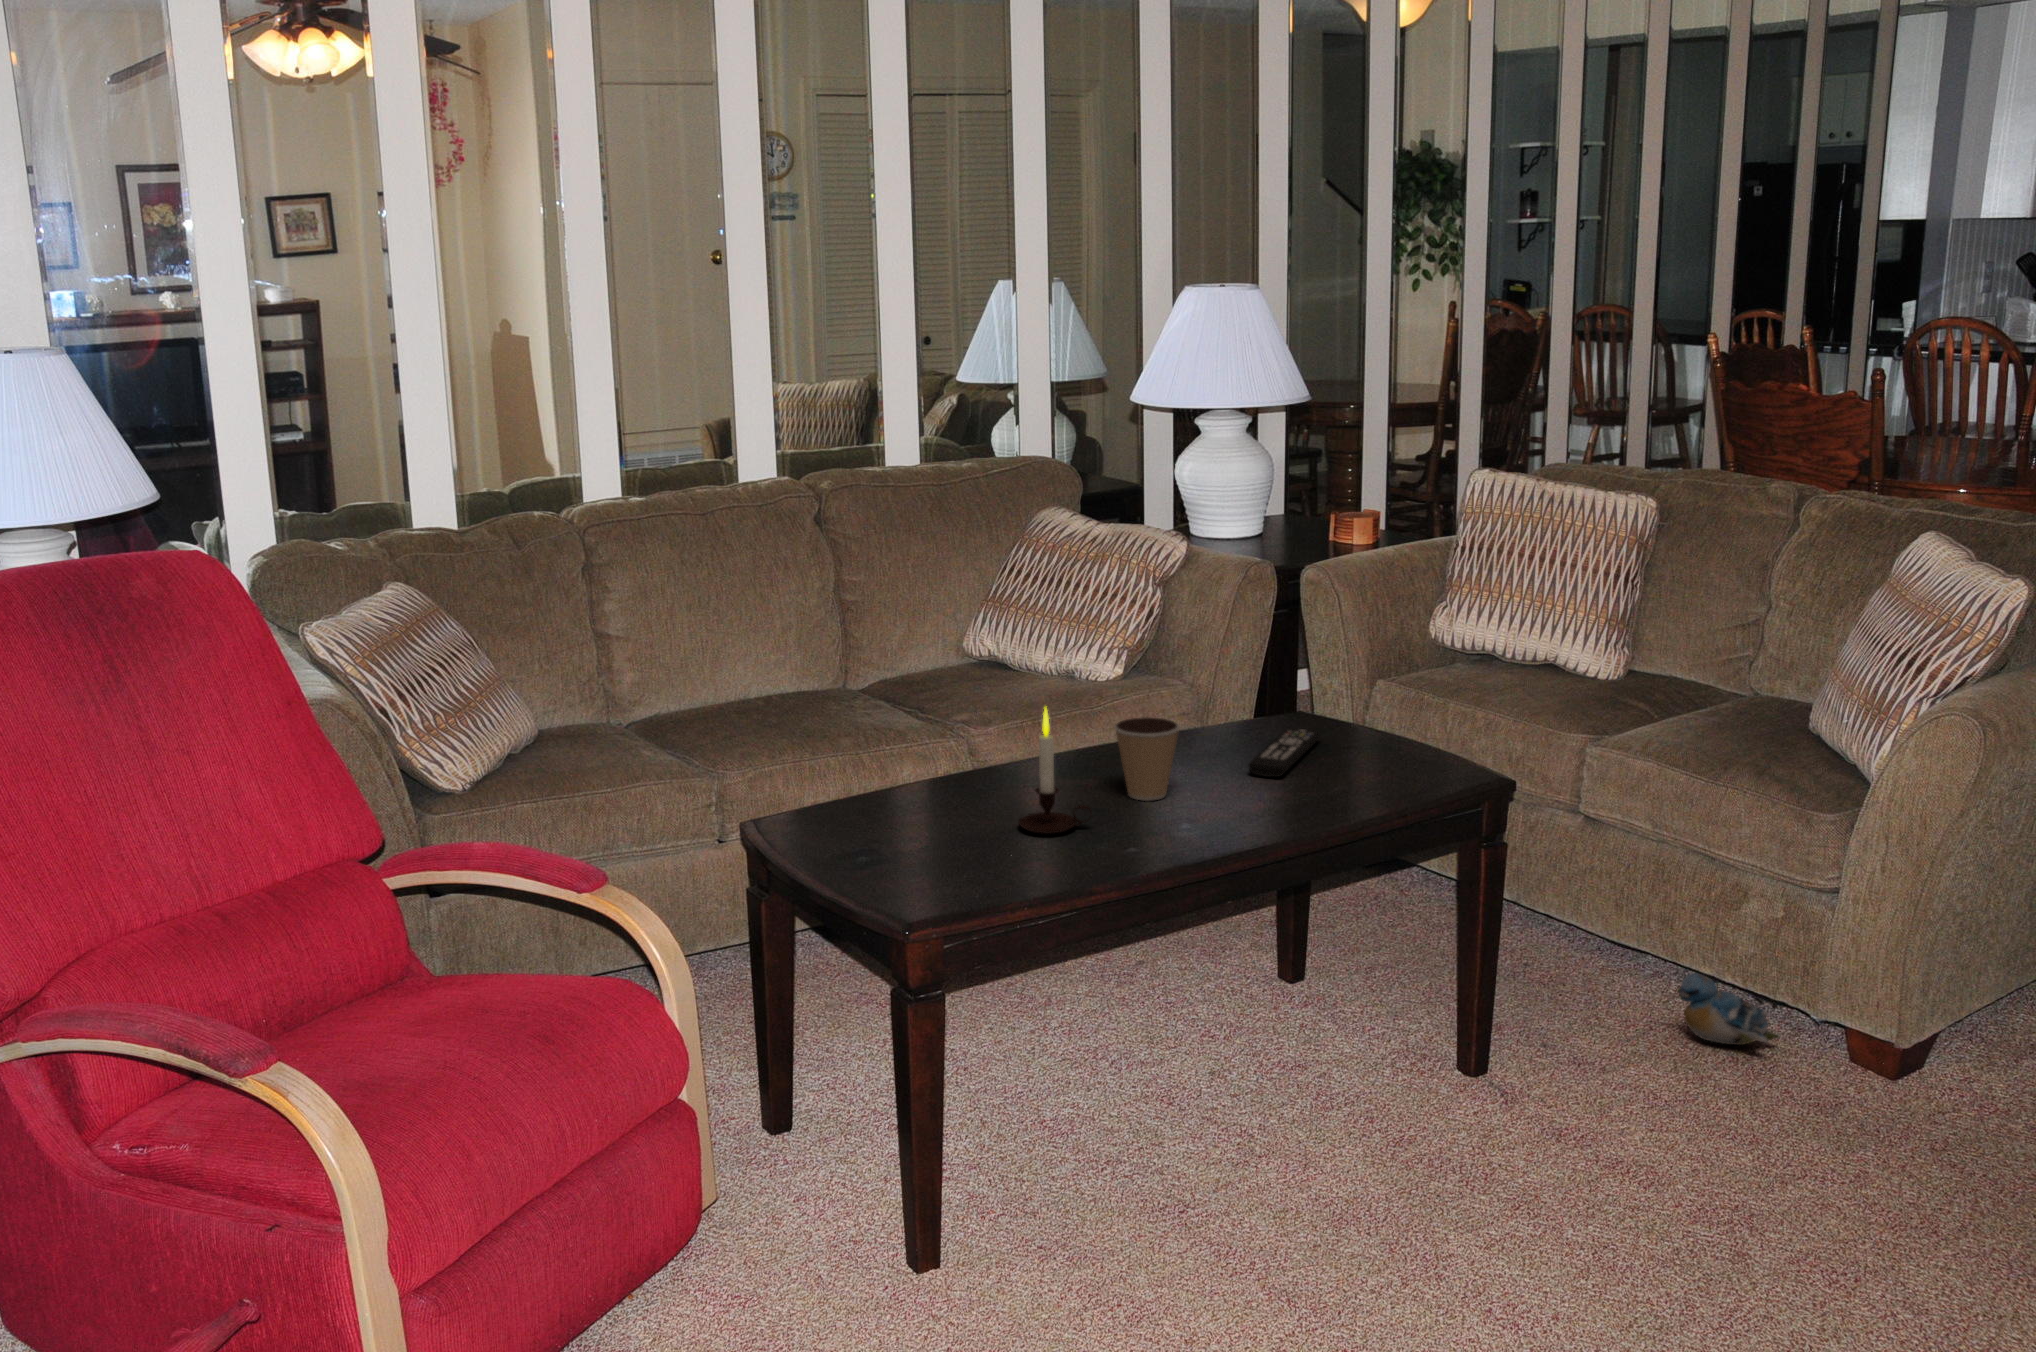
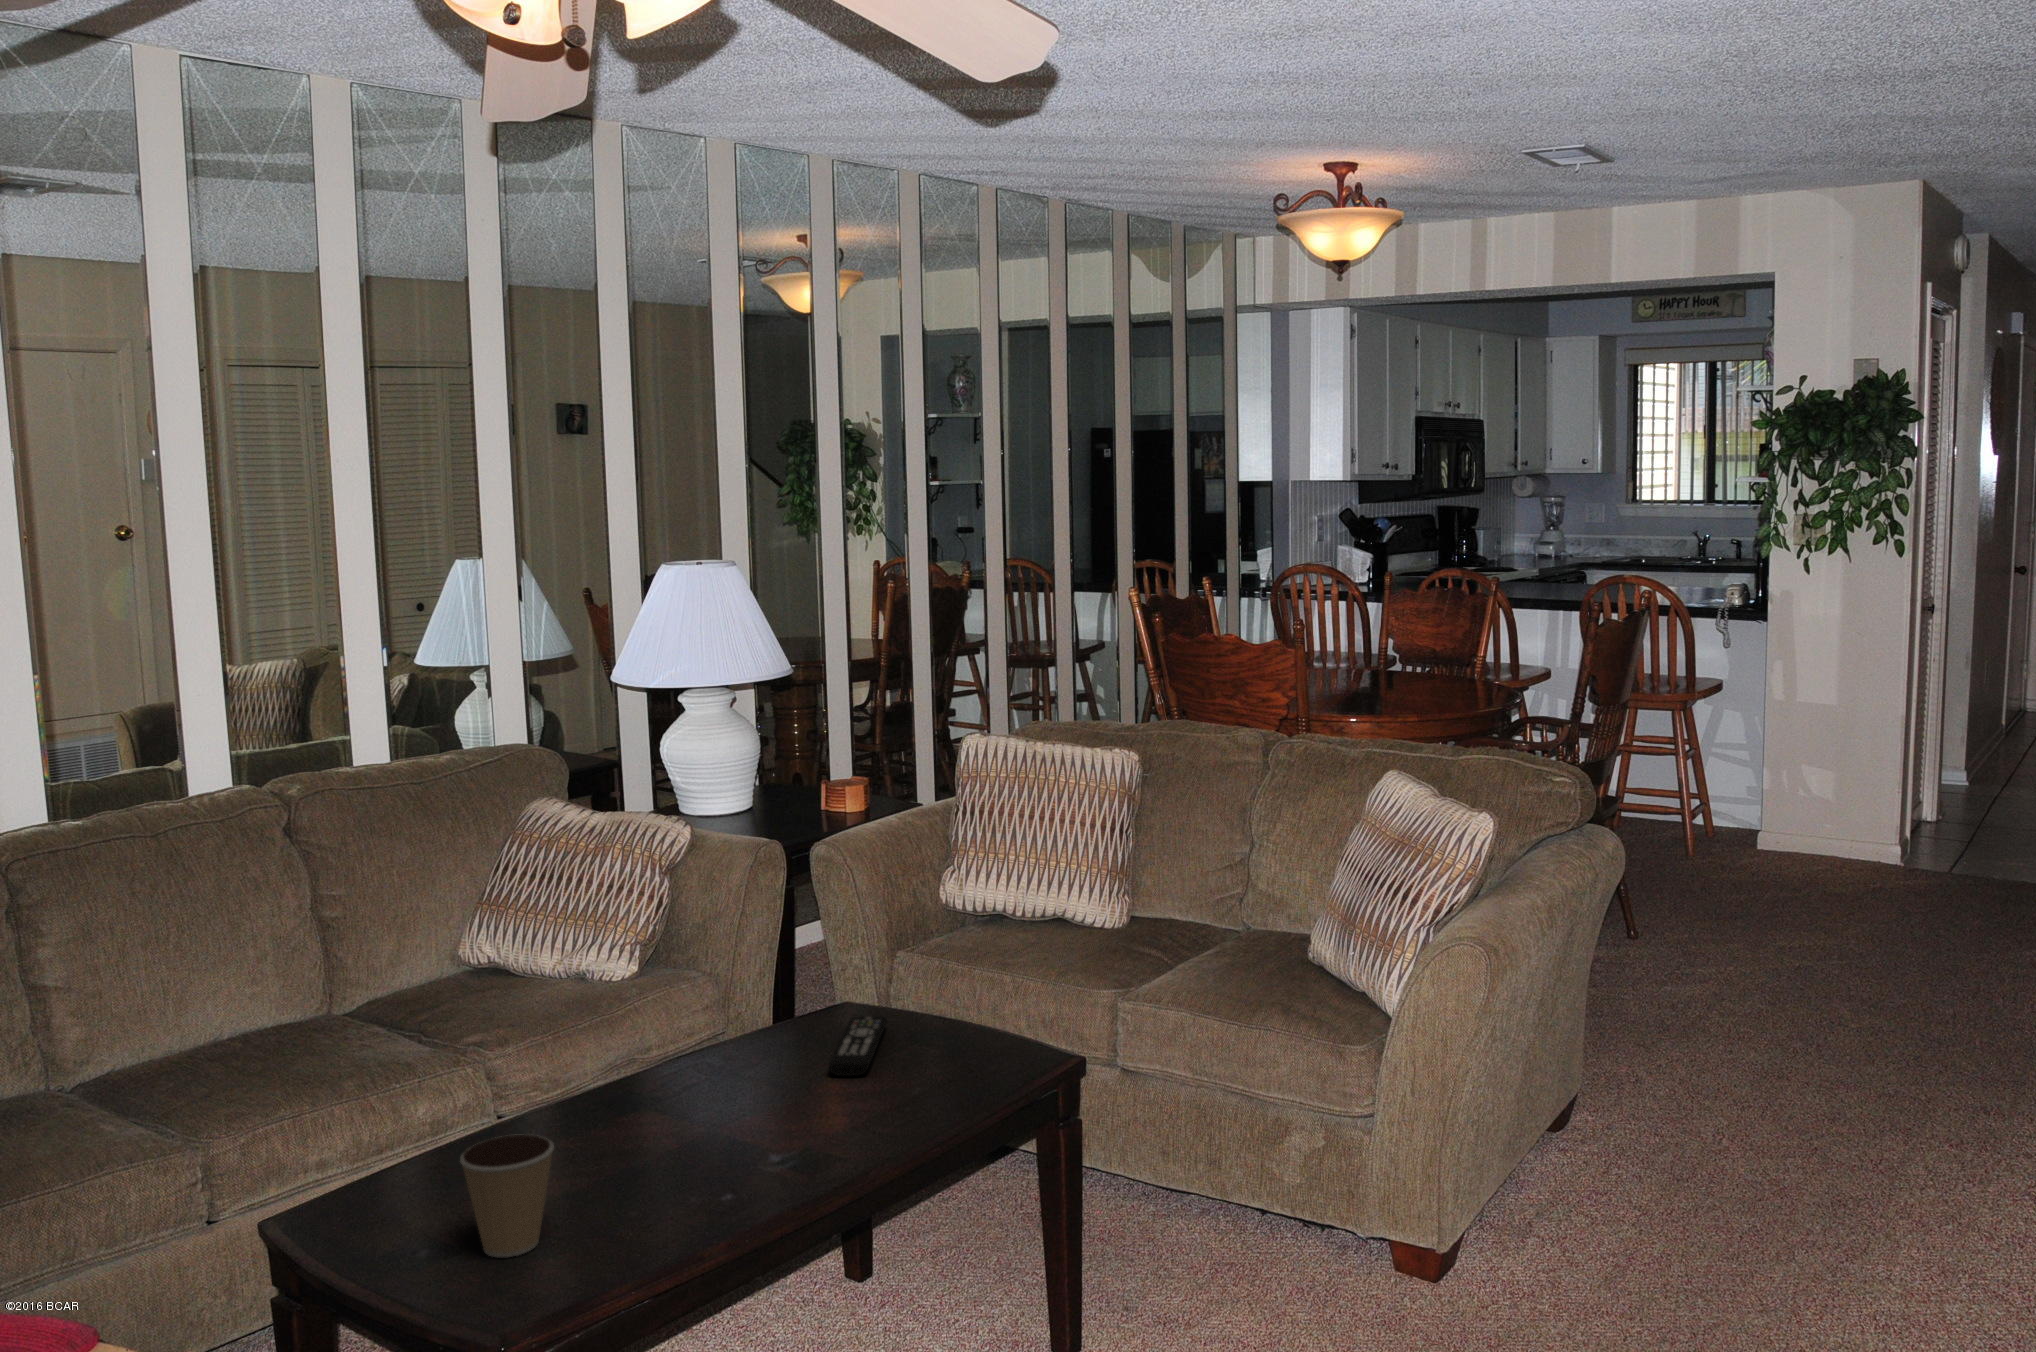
candle: present [1018,707,1090,834] -> none [591,1032,681,1186]
coffee cup: present [1114,717,1180,801] -> present [460,1134,554,1257]
plush toy: present [1677,973,1779,1045] -> none [1240,1213,1333,1279]

